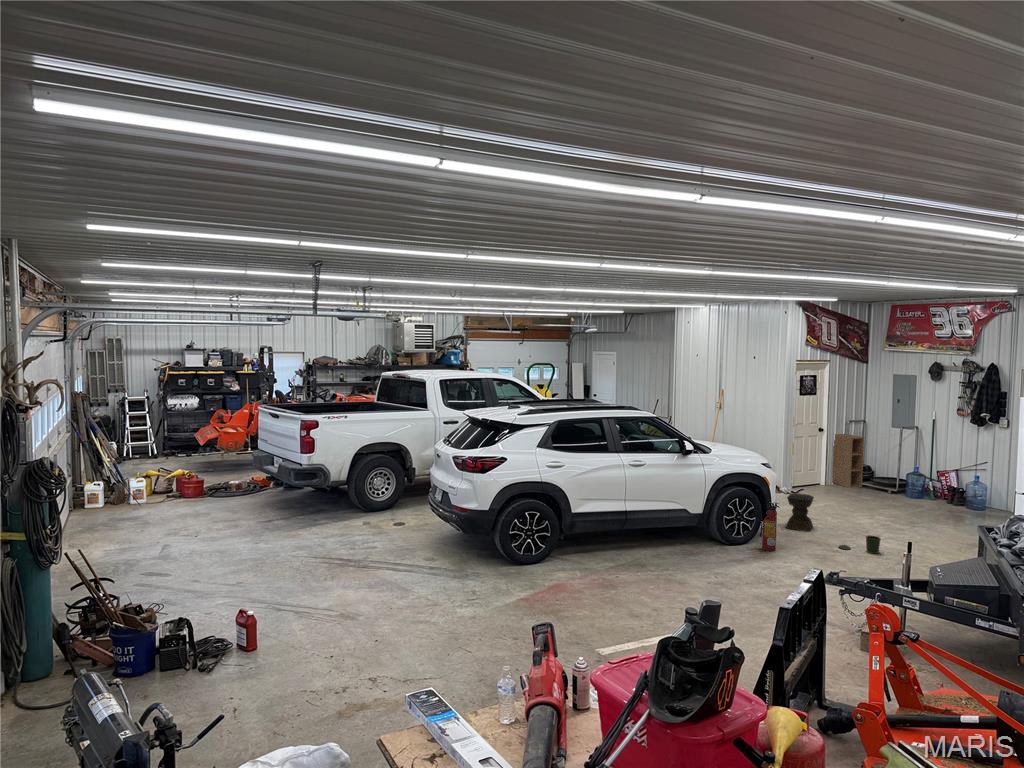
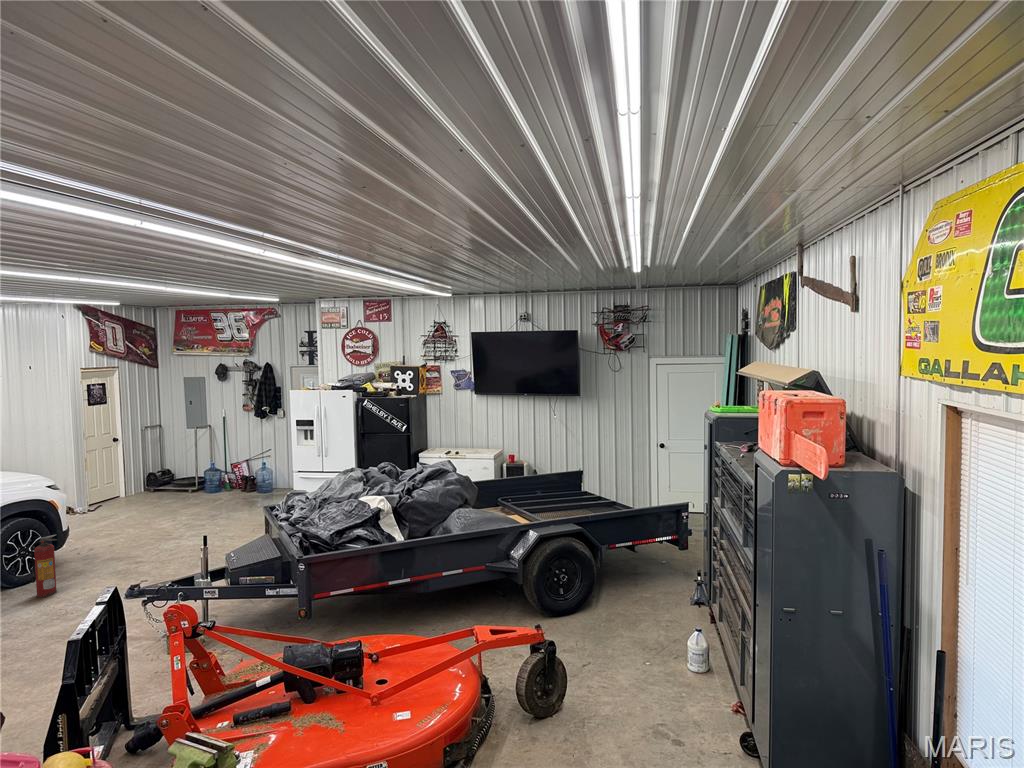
shelving unit: present [832,434,864,488] -> none [129,442,164,496]
stool: present [786,493,814,532] -> none [71,515,108,561]
trash can: present [839,536,880,554] -> none [137,540,181,564]

